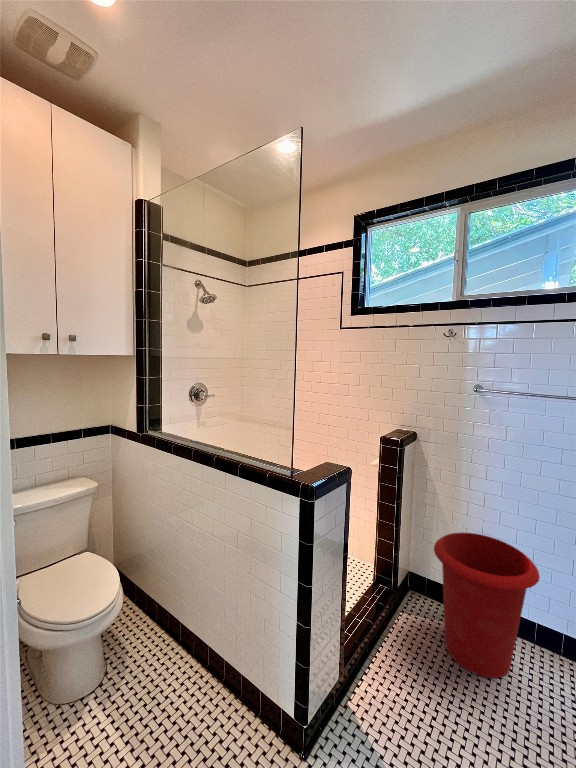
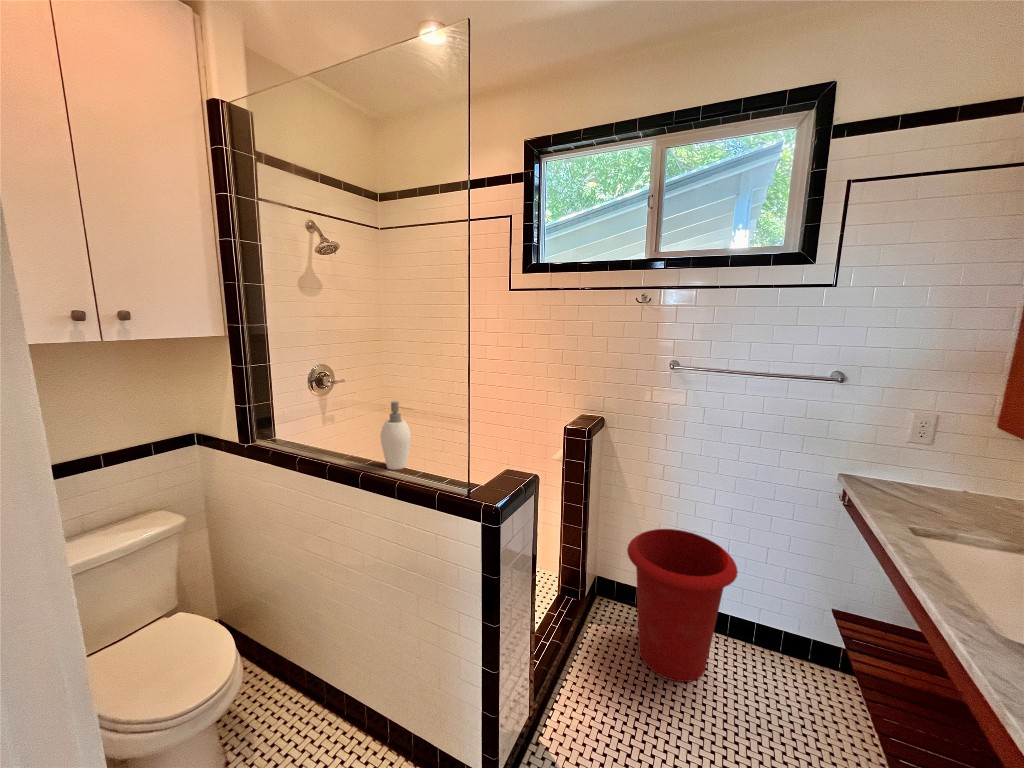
soap dispenser: none [231,404,256,456] -> present [380,401,411,470]

